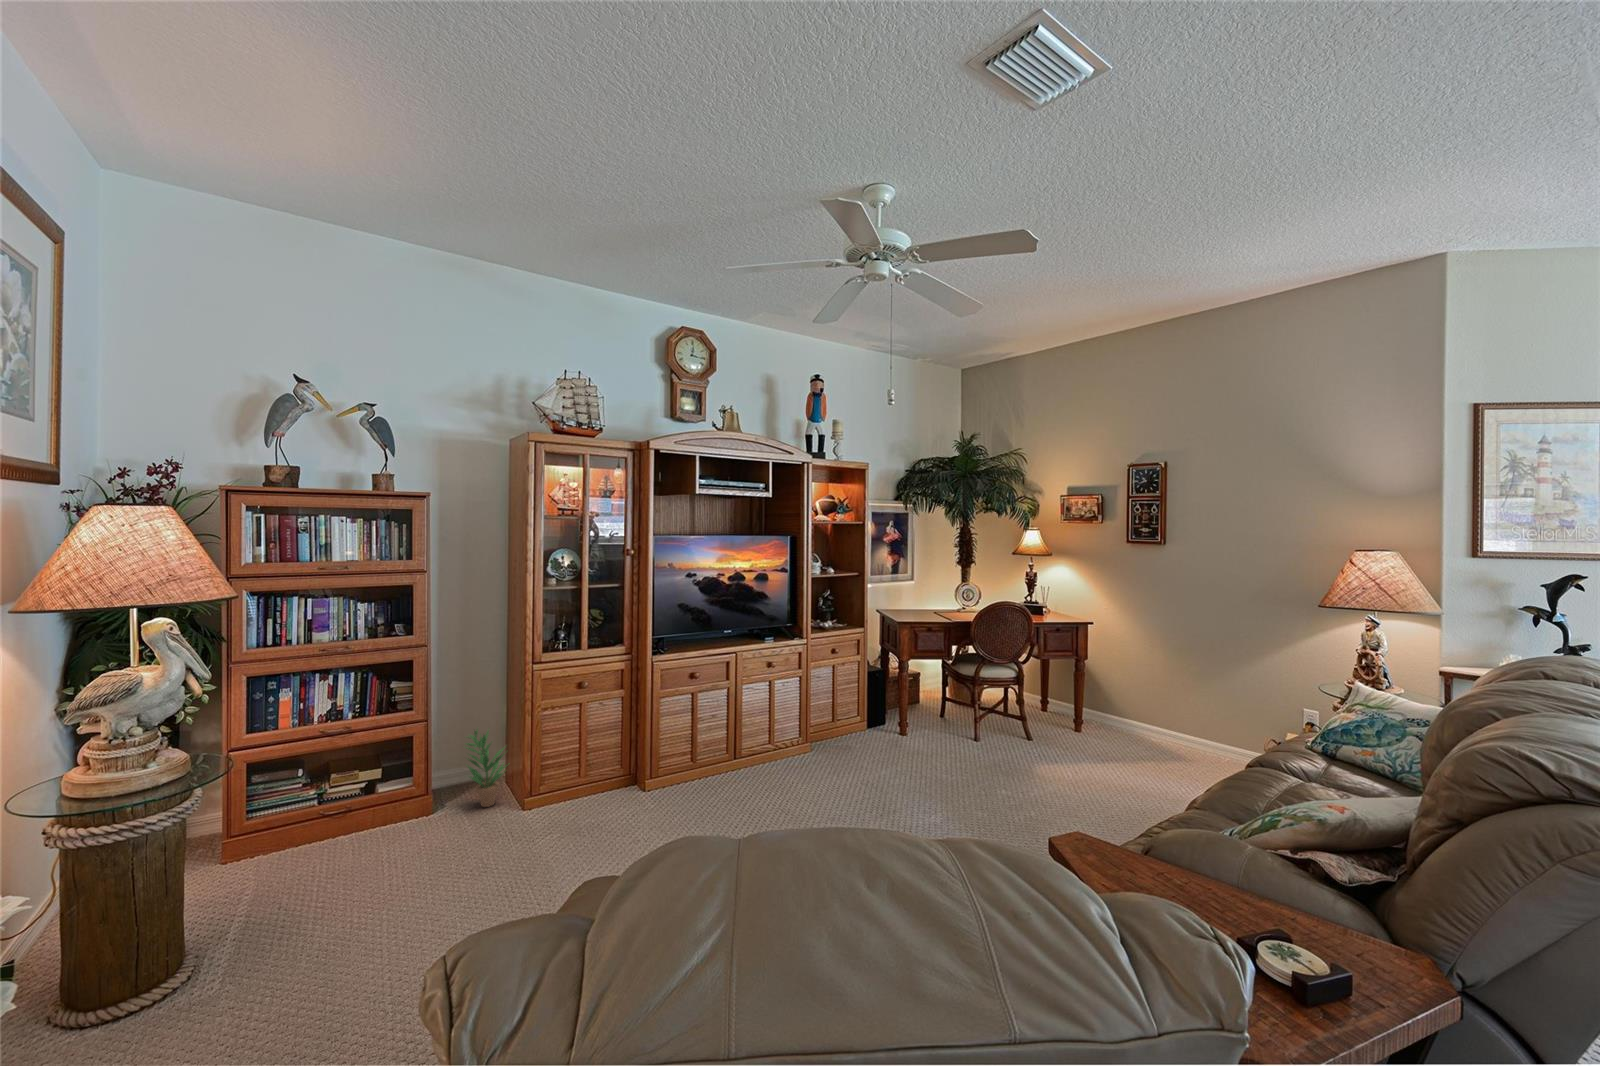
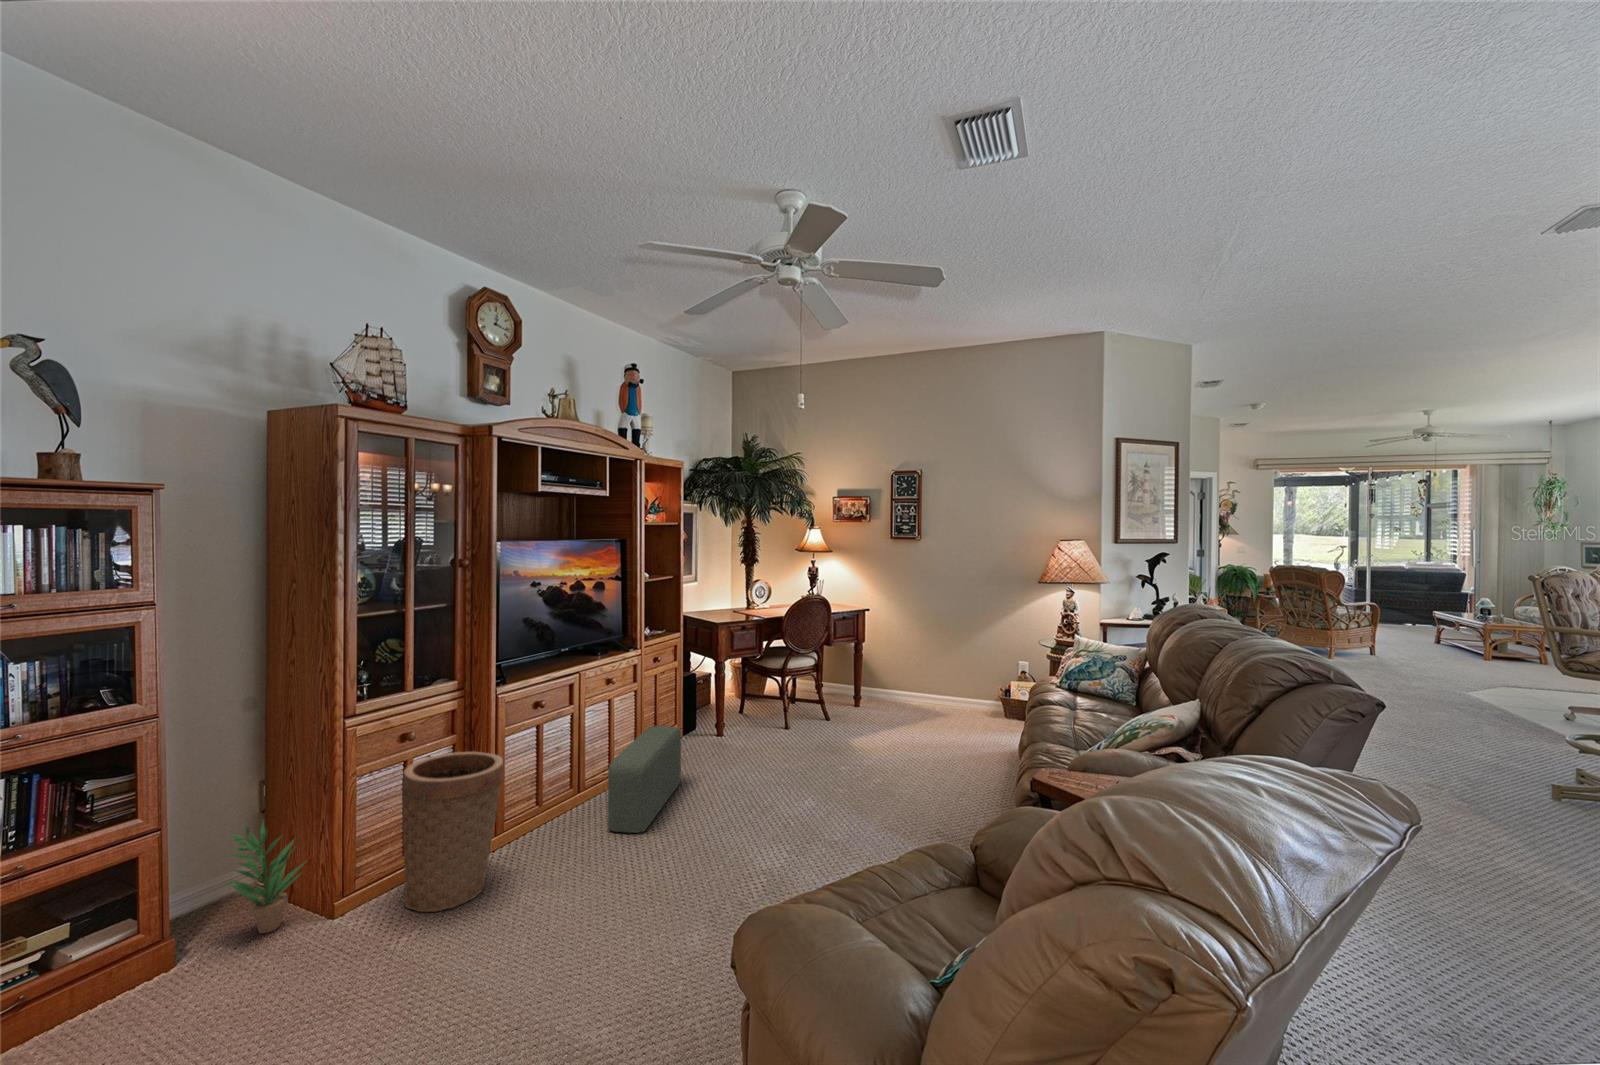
basket: none [562,703,637,823] -> present [401,752,503,912]
pouf: none [734,712,827,803] -> present [608,726,681,833]

